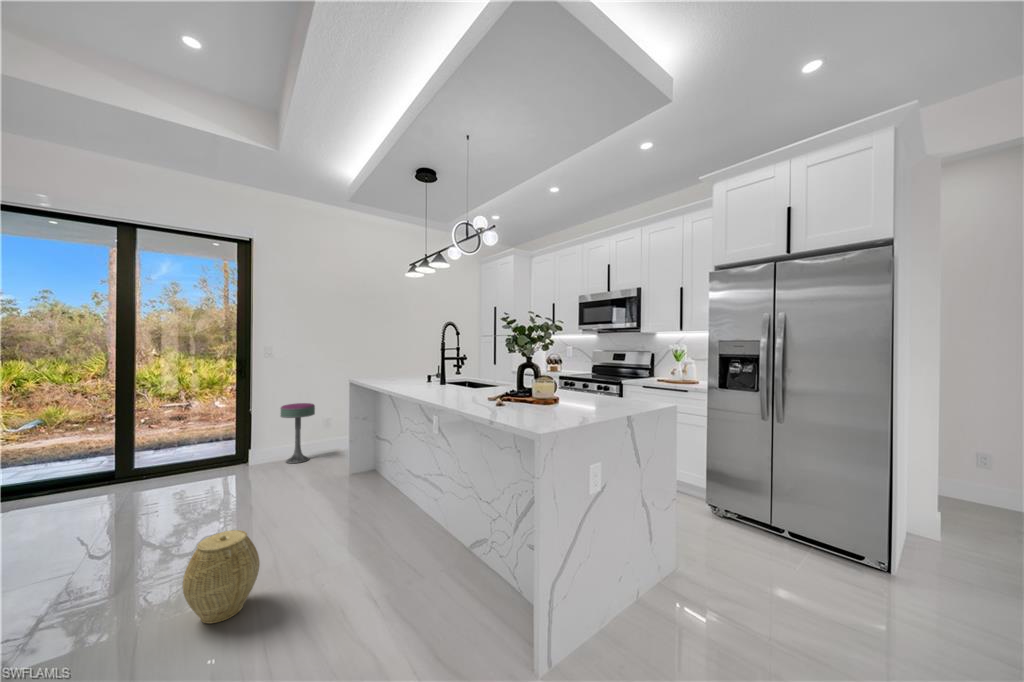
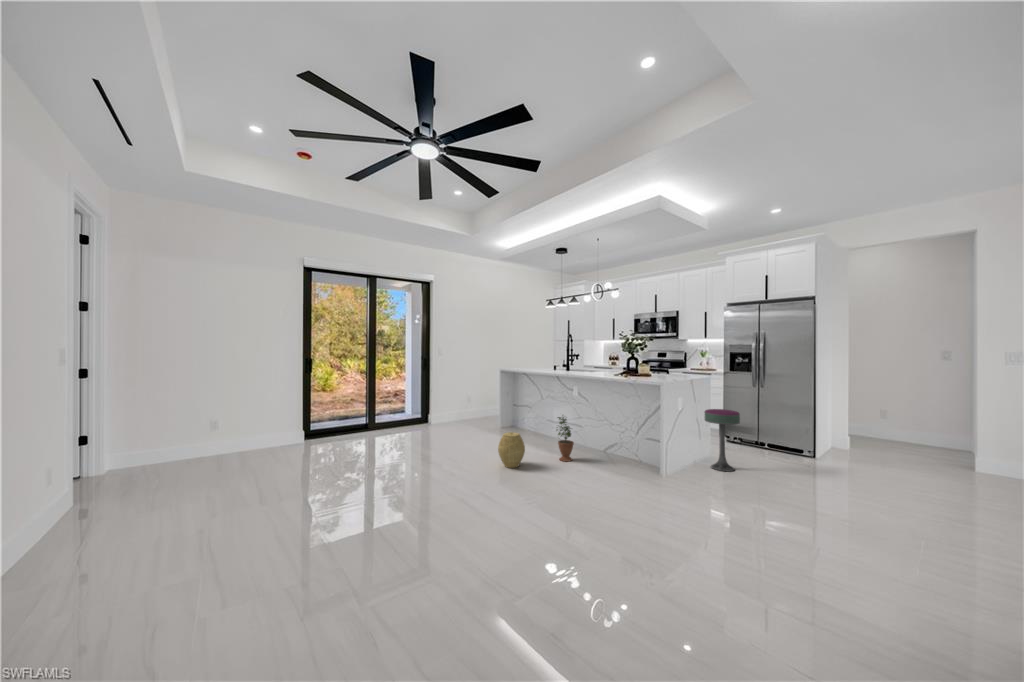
bar stool: present [280,403,315,463] -> present [704,409,740,471]
potted plant: none [345,482,388,590] -> present [558,417,574,462]

